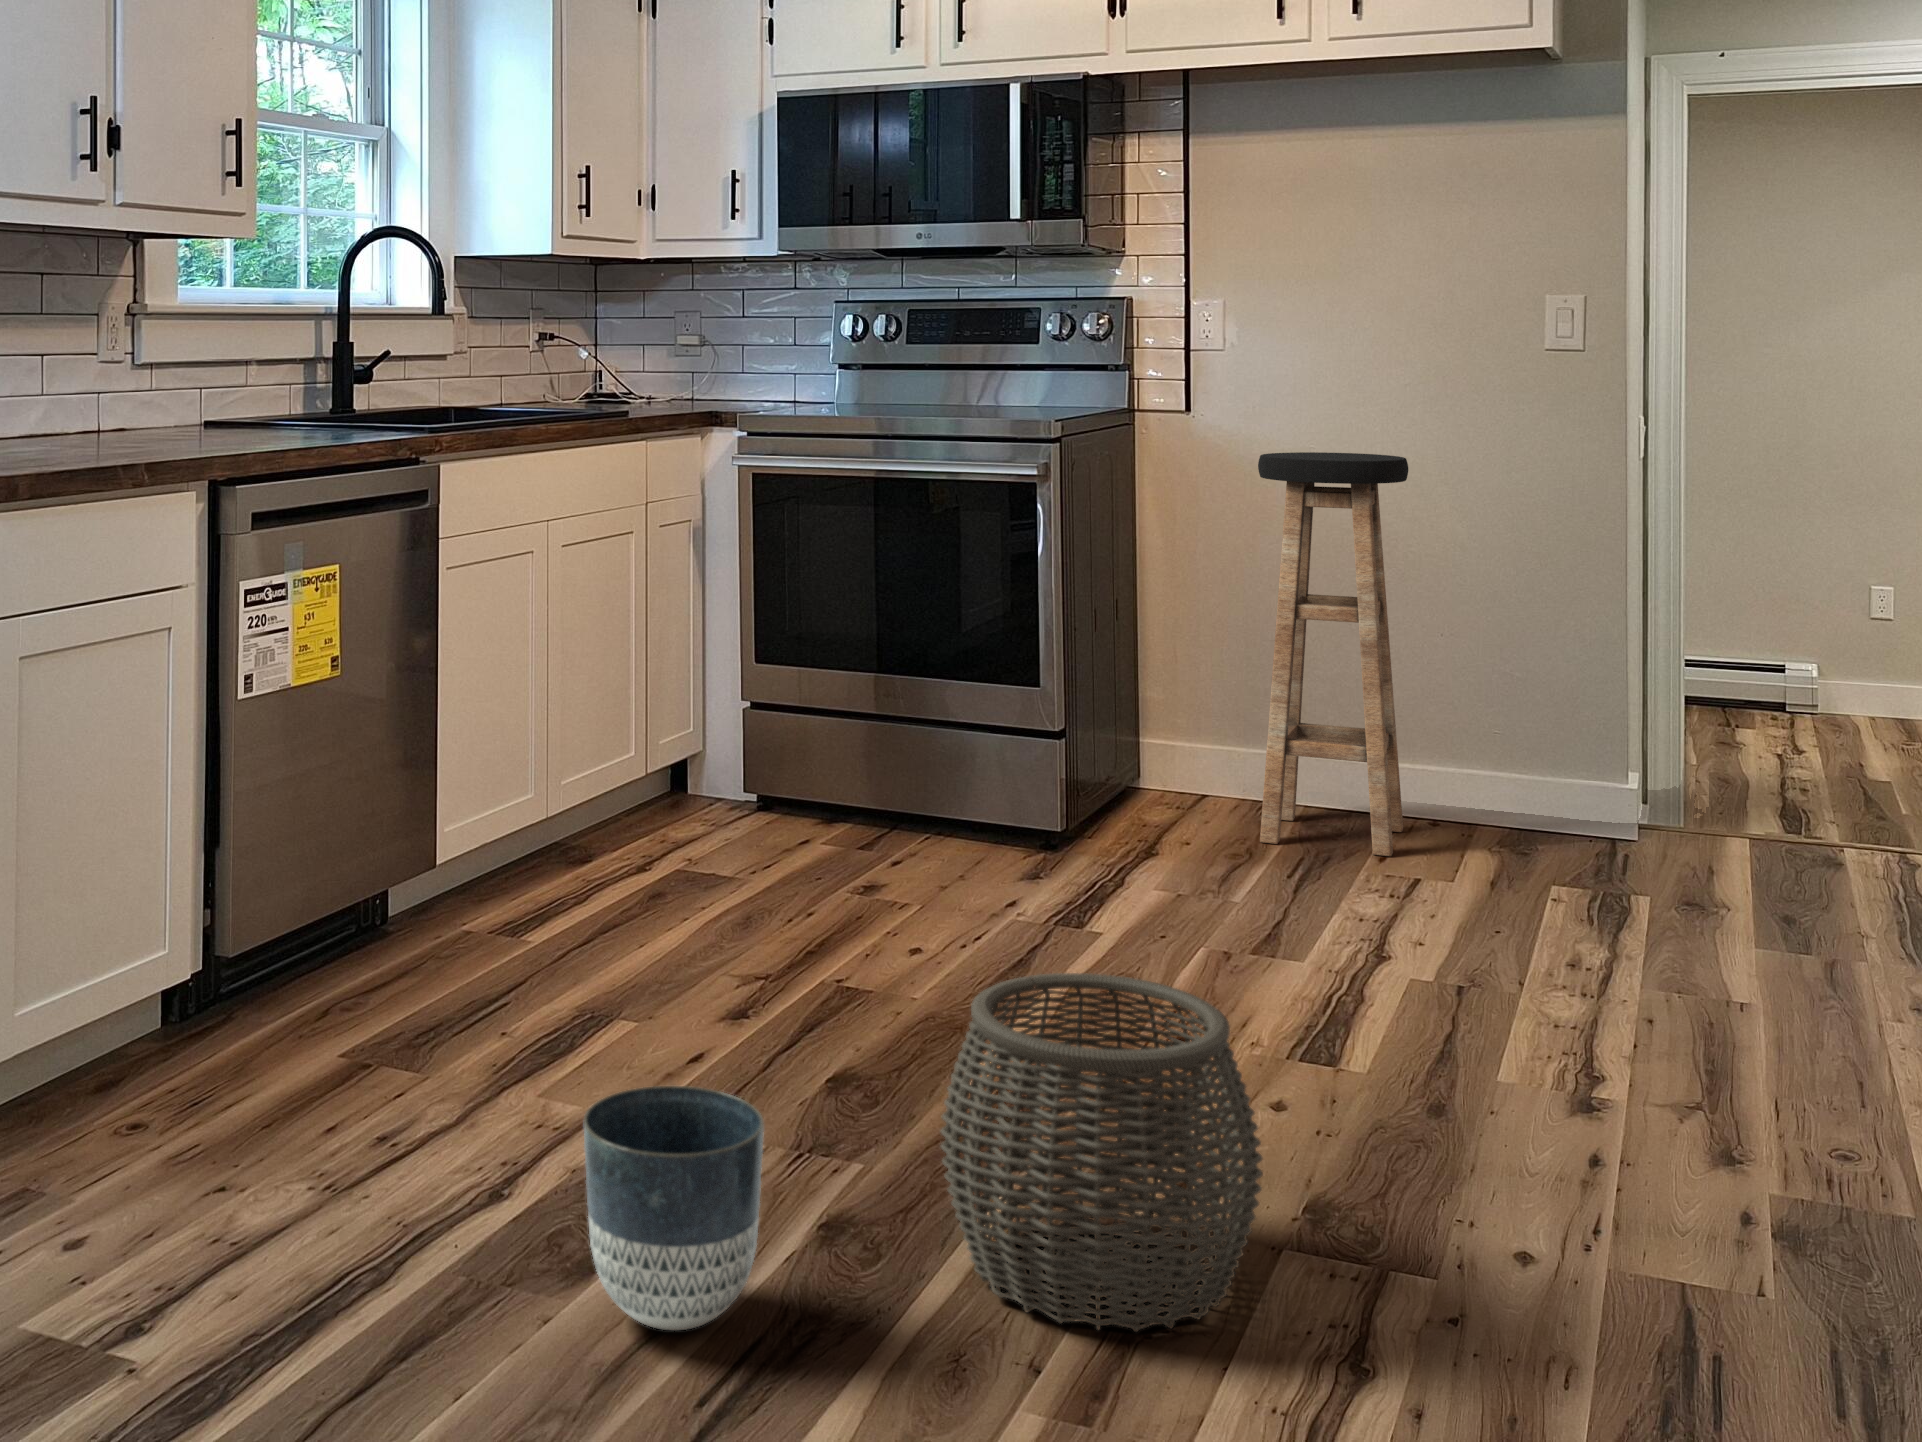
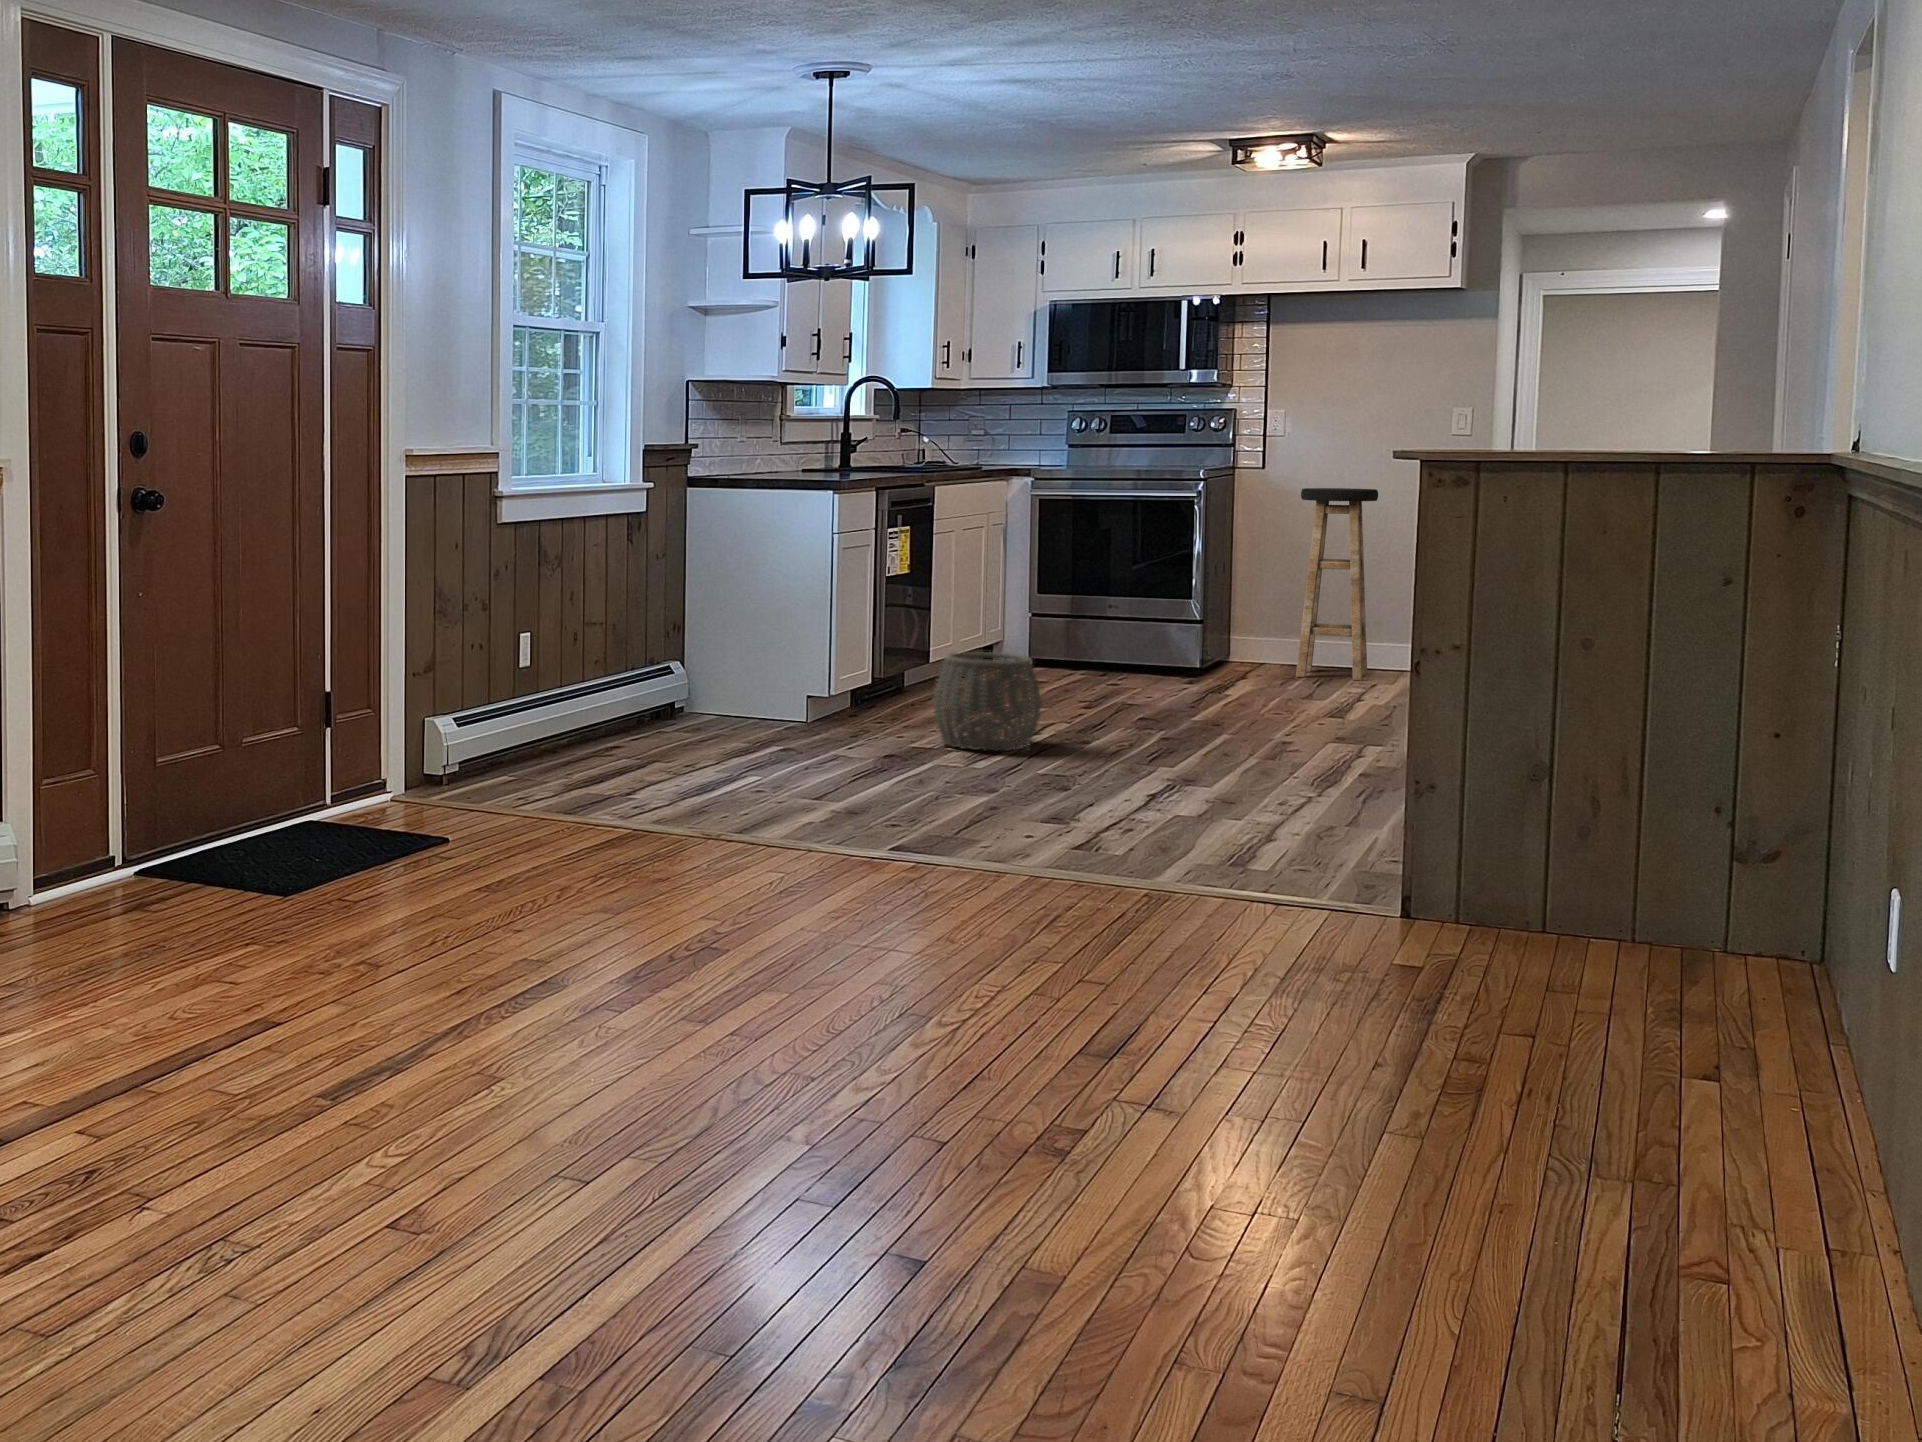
woven basket: present [941,973,1263,1332] -> present [933,652,1041,751]
planter: present [584,1086,764,1330] -> none [1099,682,1162,751]

